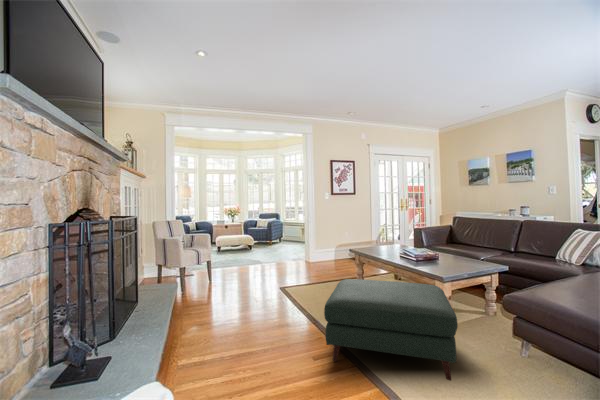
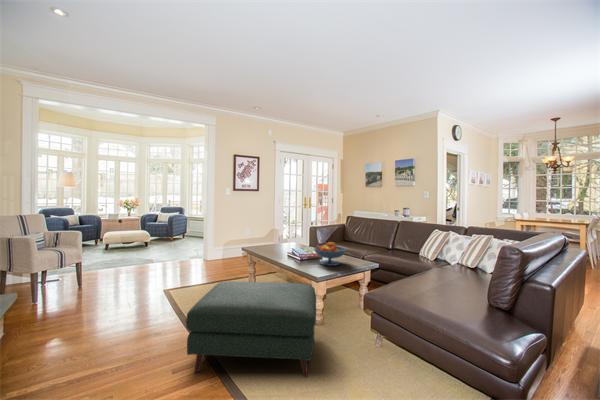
fruit bowl: none [430,242,469,268] -> present [314,242,346,266]

